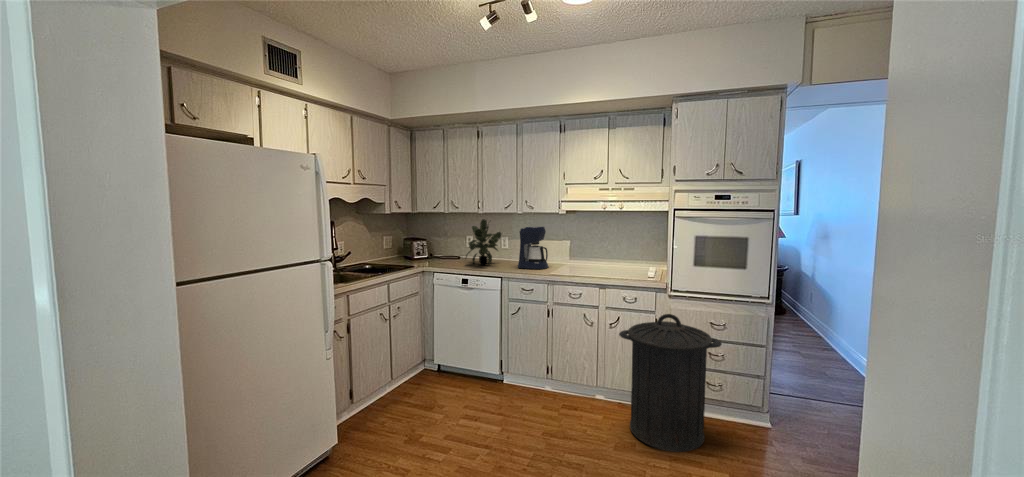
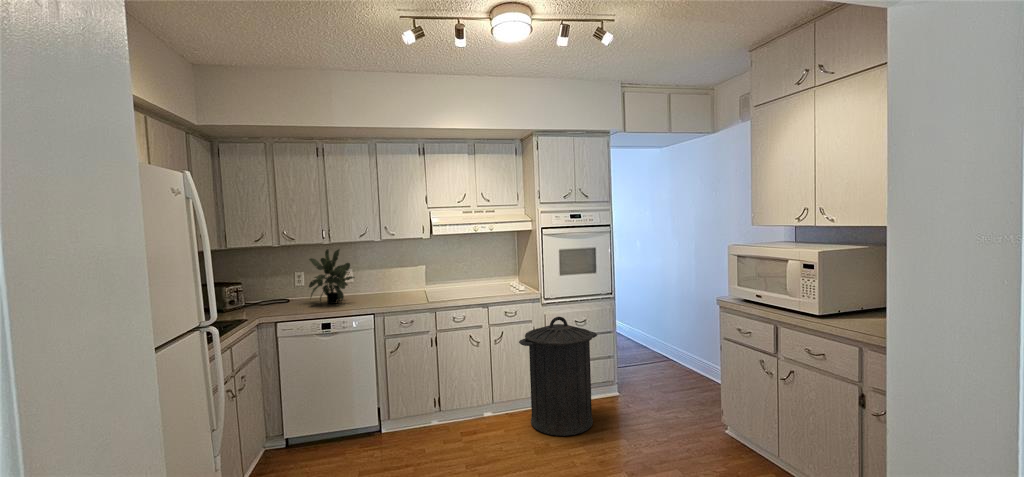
coffee maker: present [518,226,549,269] -> none [379,252,413,300]

